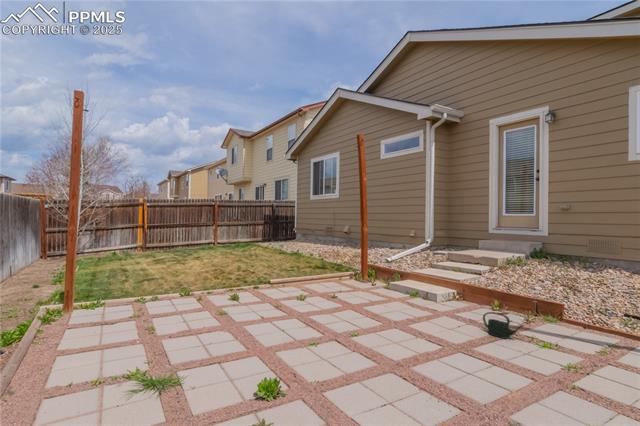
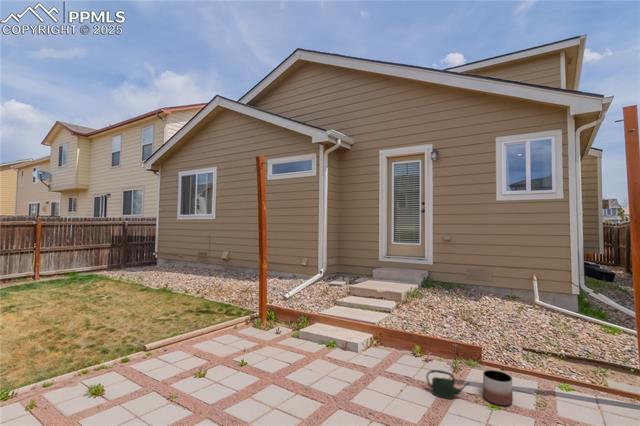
planter: none [542,319,574,351] -> present [483,370,513,406]

